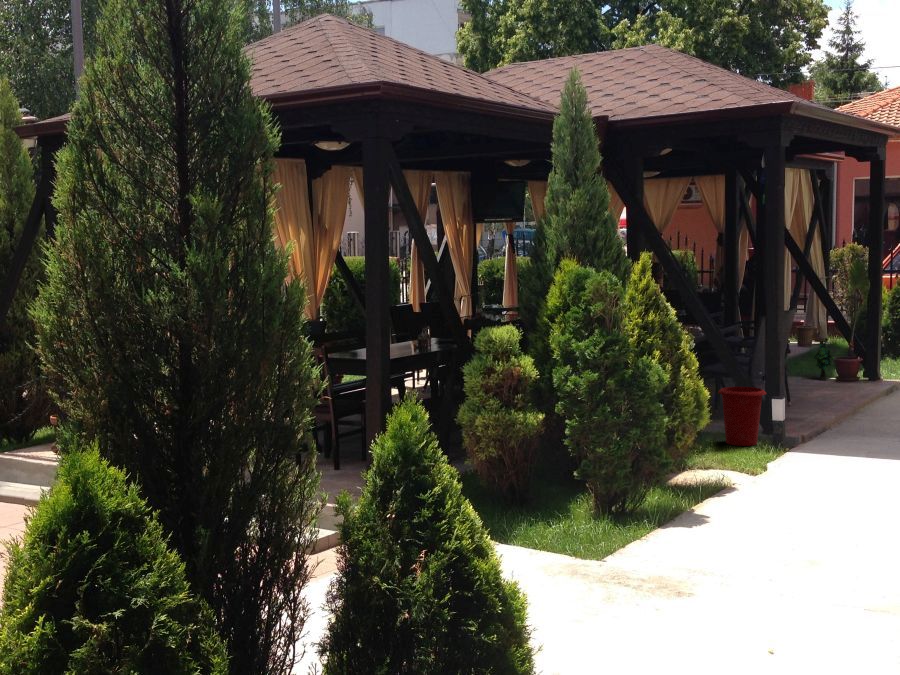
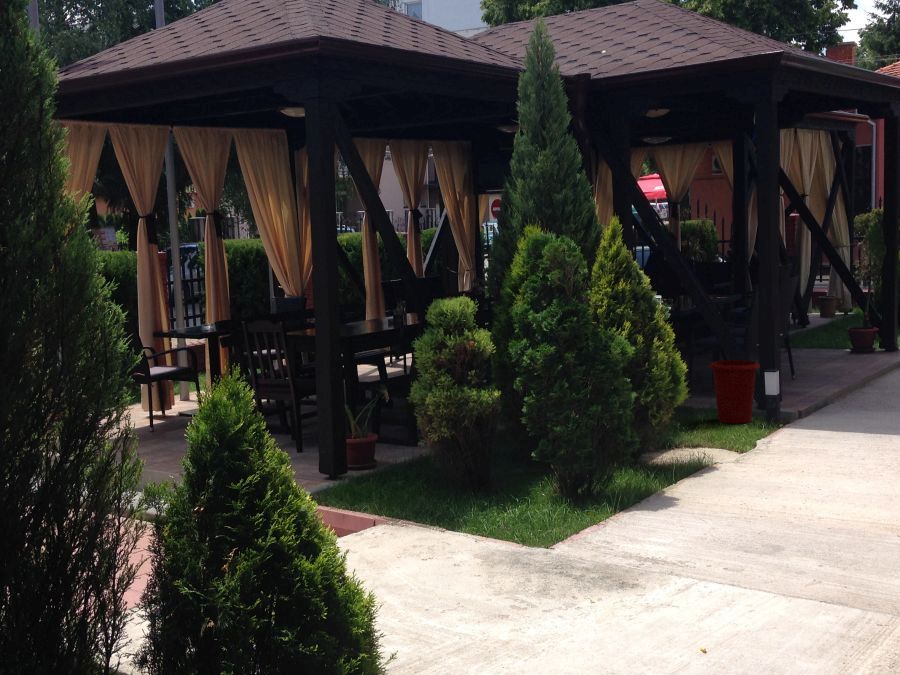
decorative plant: present [814,341,834,380] -> none [827,311,849,353]

